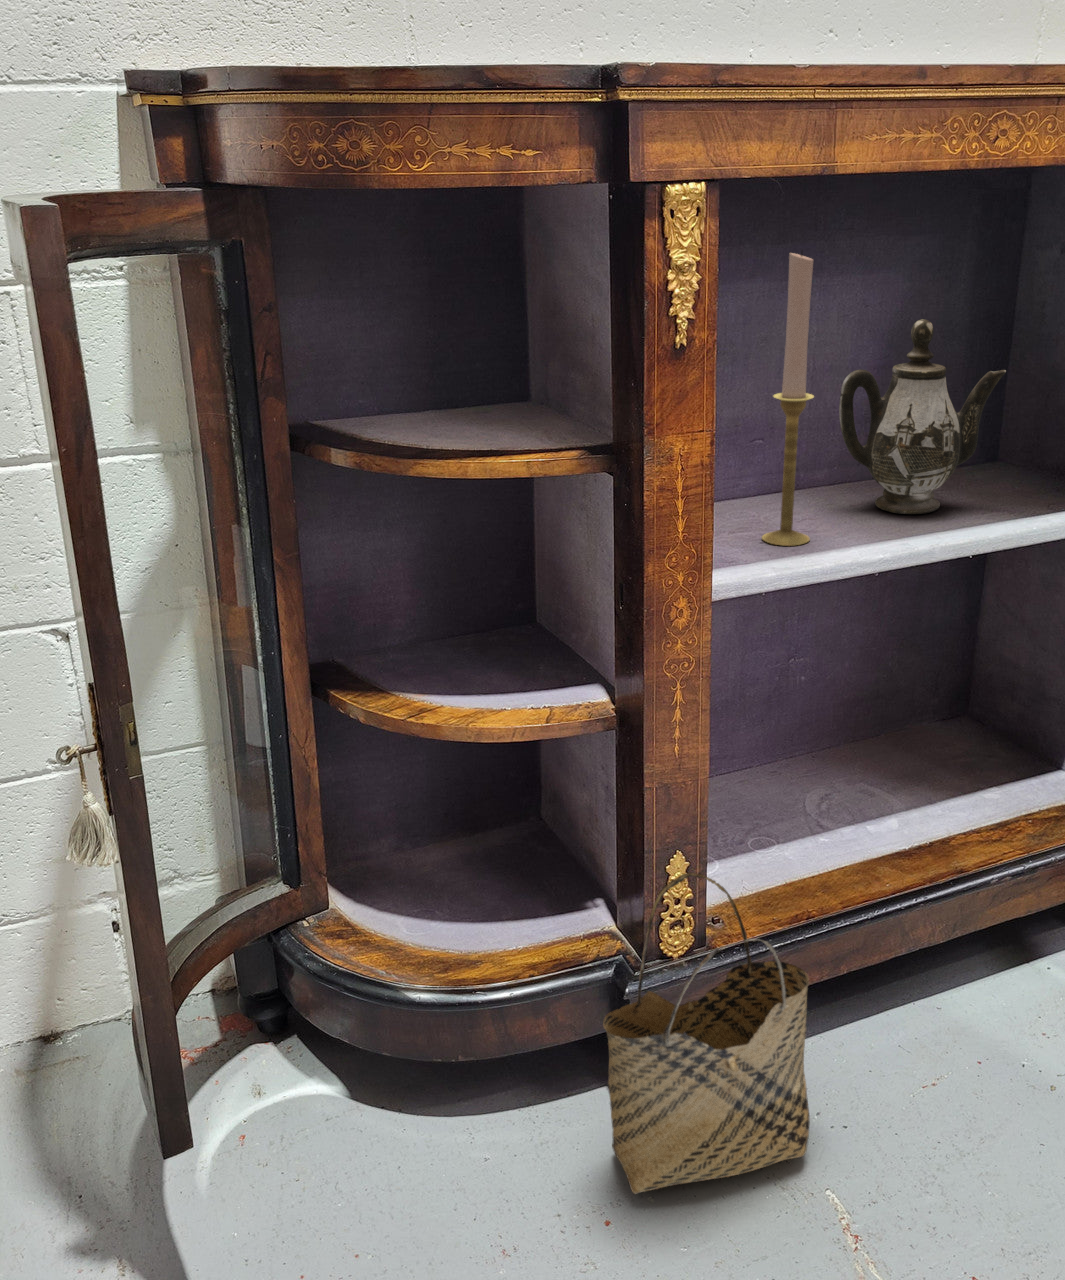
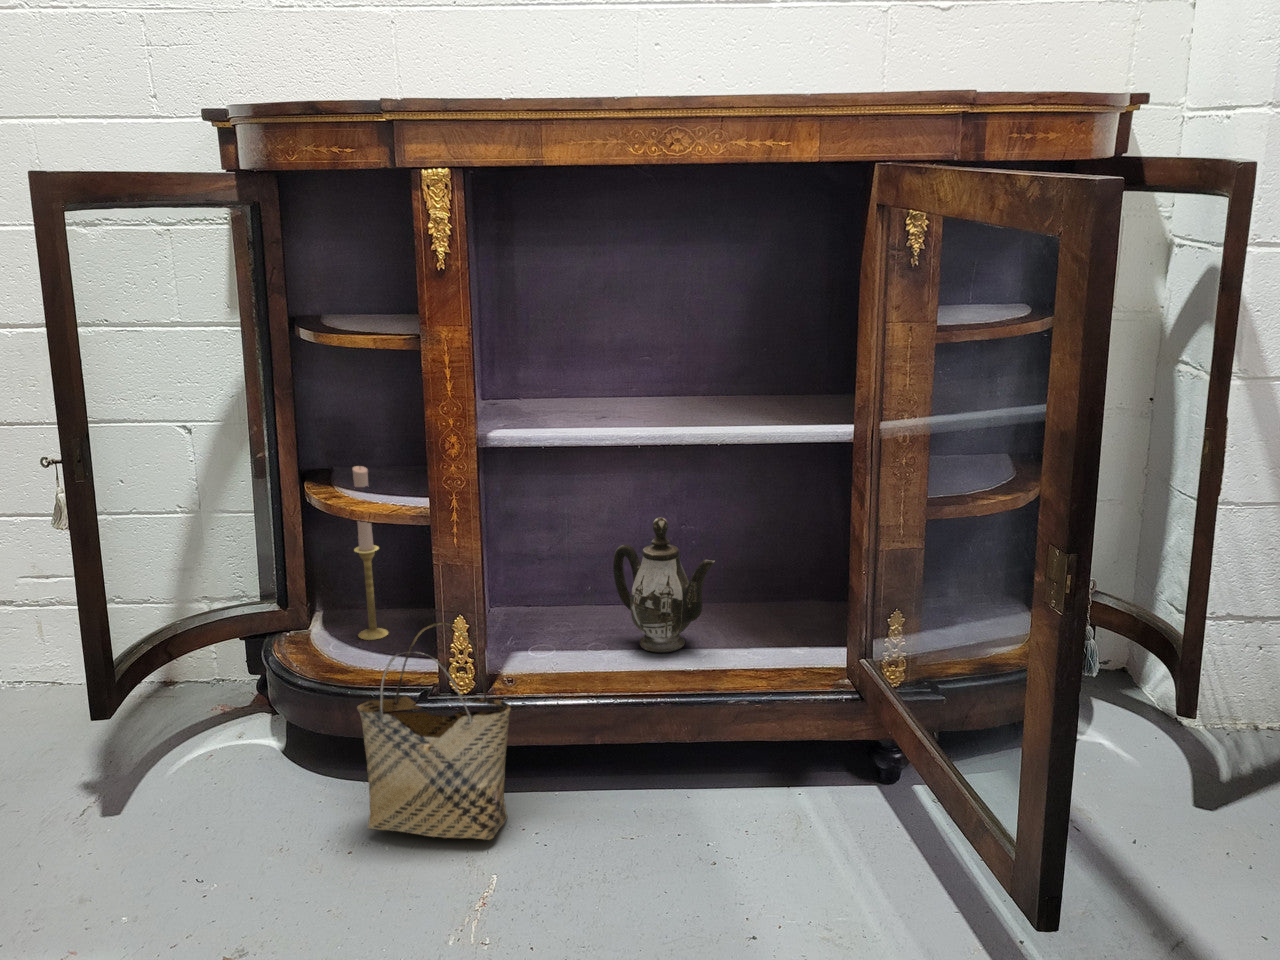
candlestick: present [762,252,814,546] -> present [353,466,388,640]
teapot: present [839,319,1006,514] -> present [613,517,715,653]

